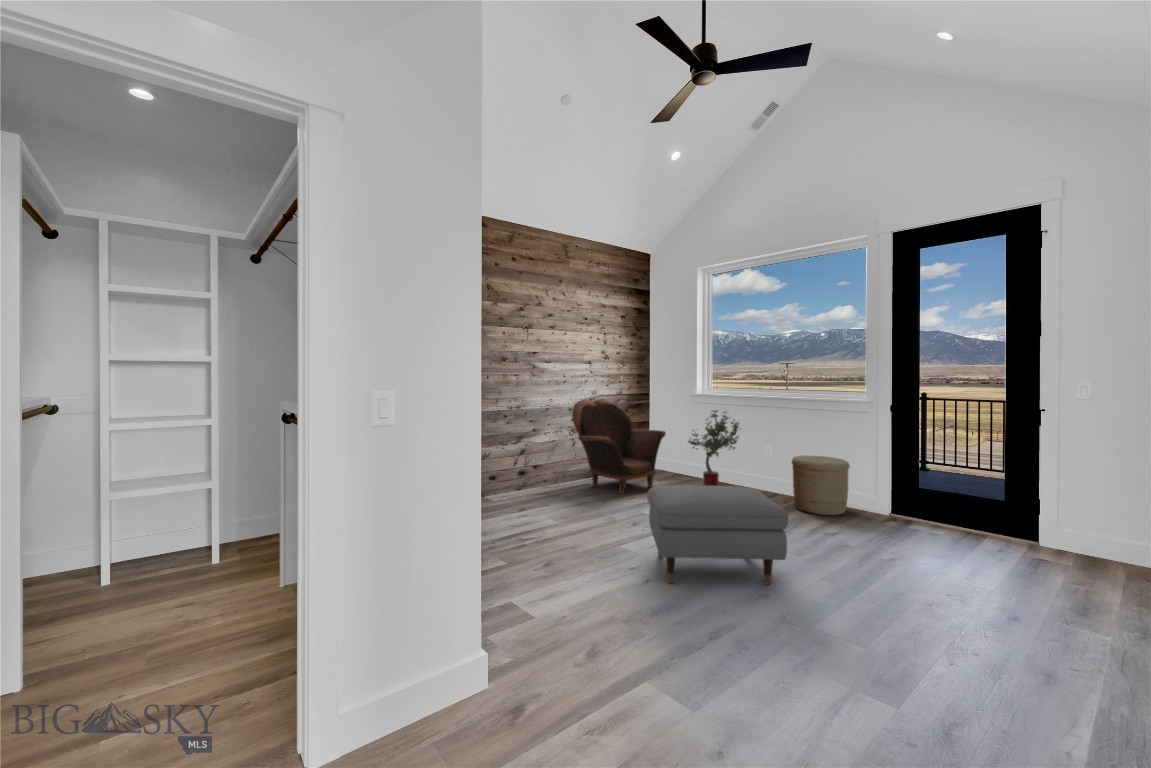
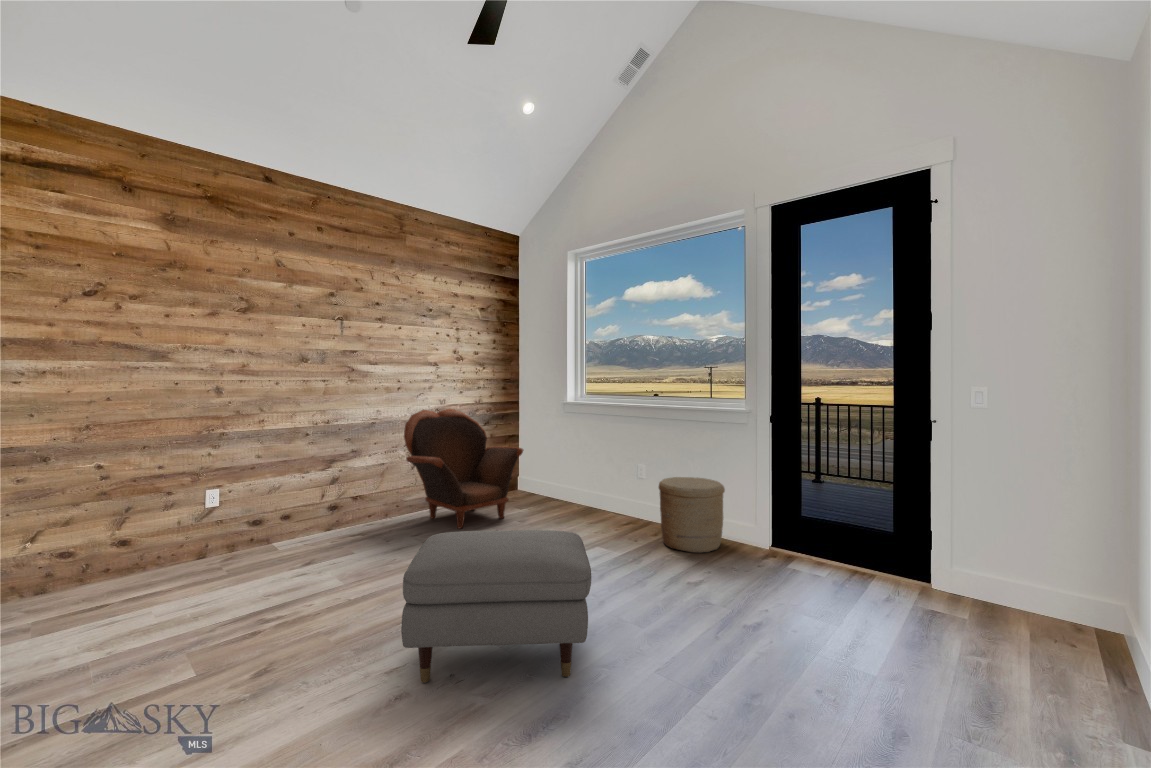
potted tree: present [688,410,739,486] -> none [551,421,610,517]

